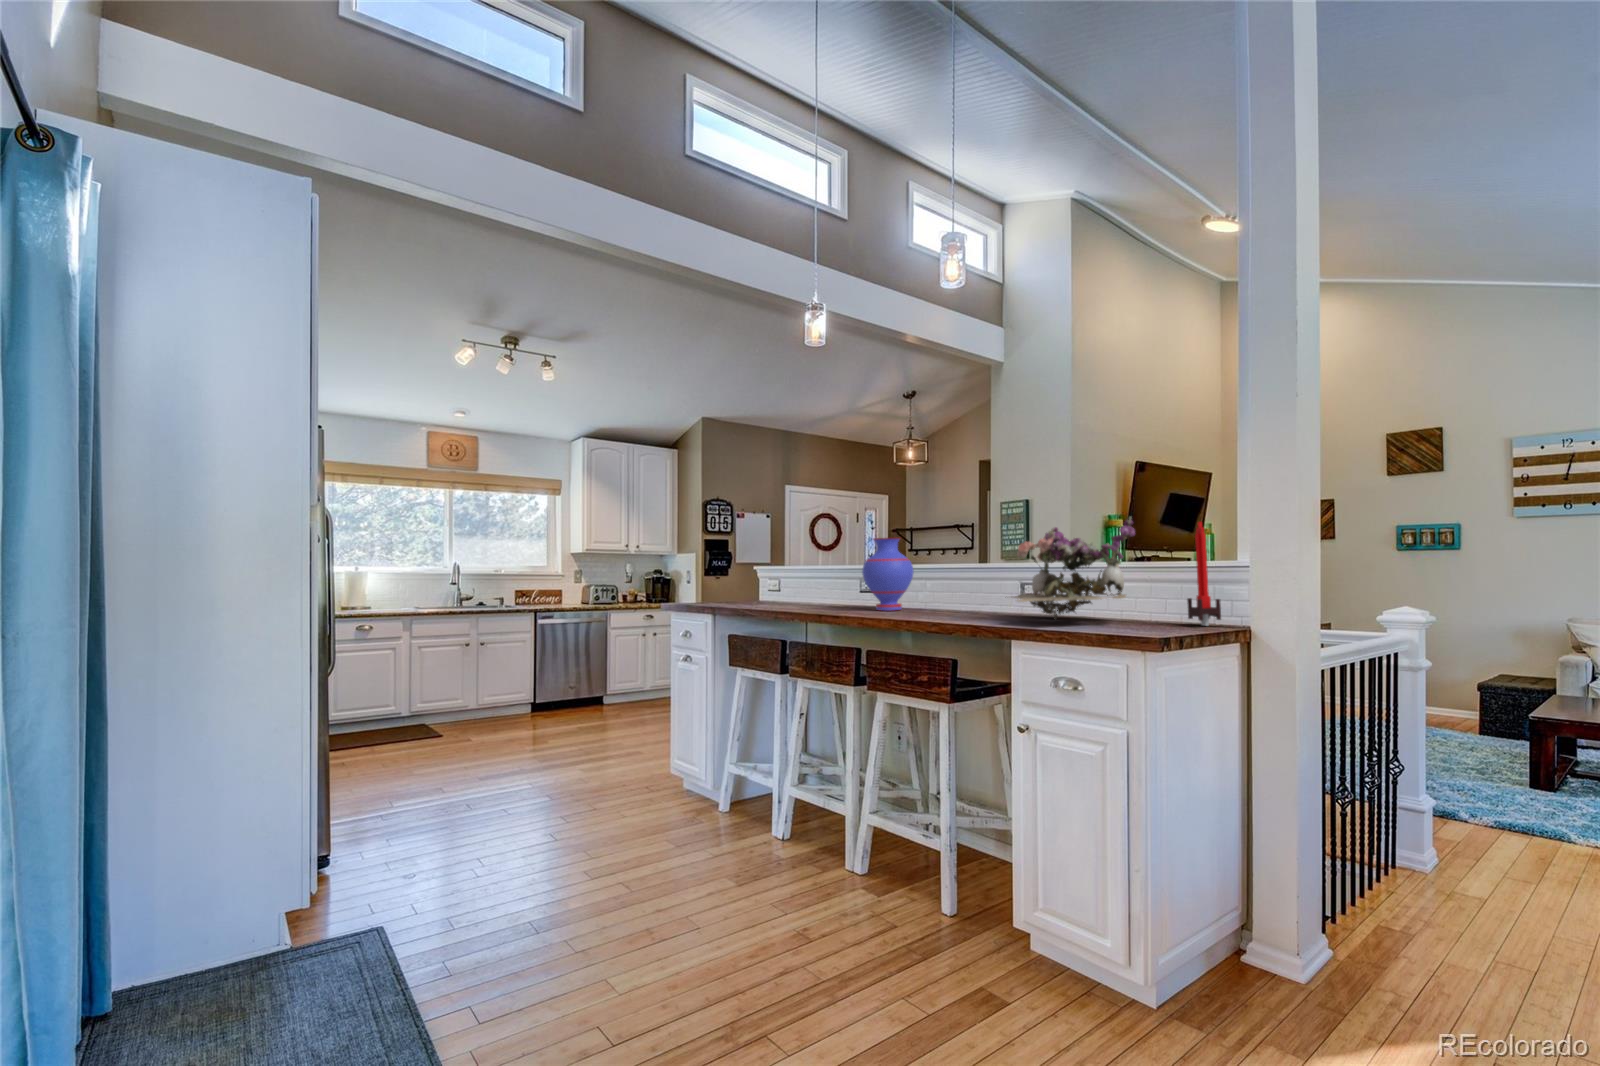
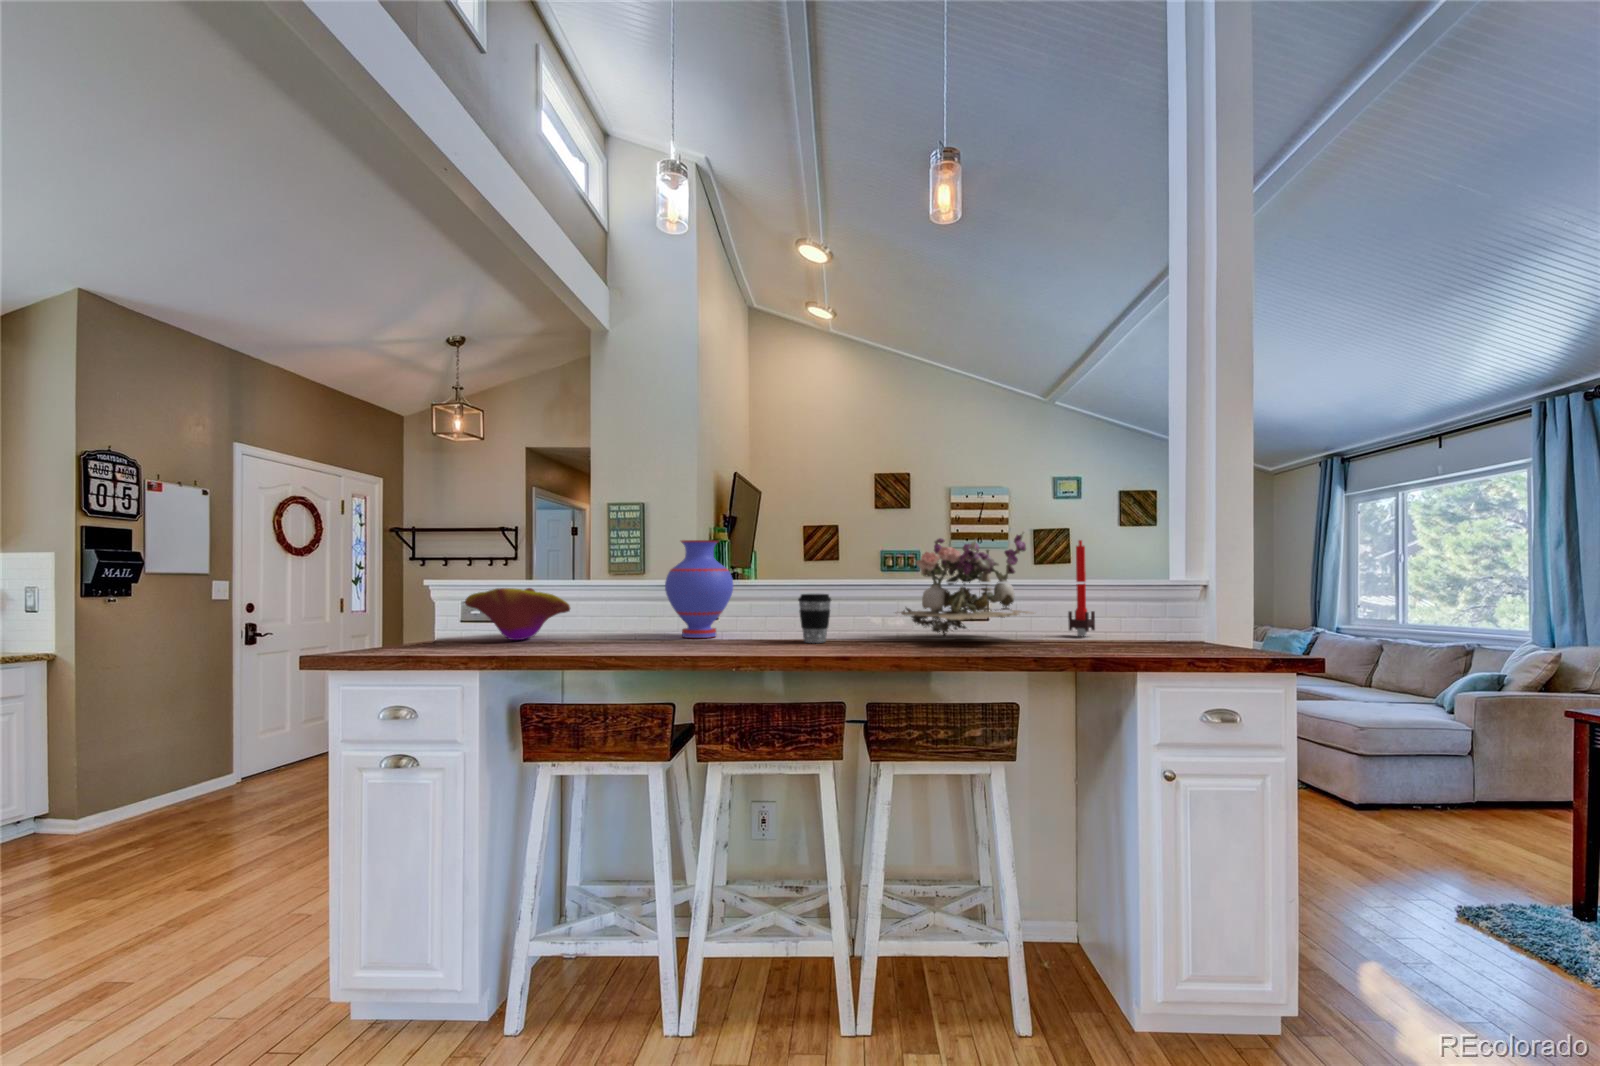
decorative bowl: none [761,573,823,607] -> present [465,588,570,640]
coffee cup: none [925,578,952,617] -> present [798,594,831,643]

